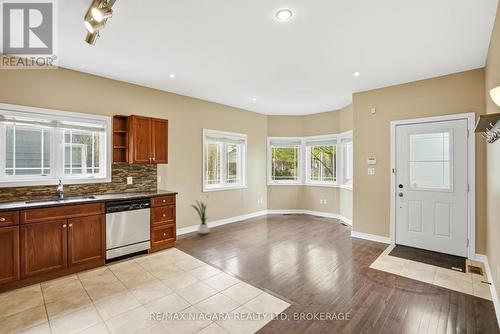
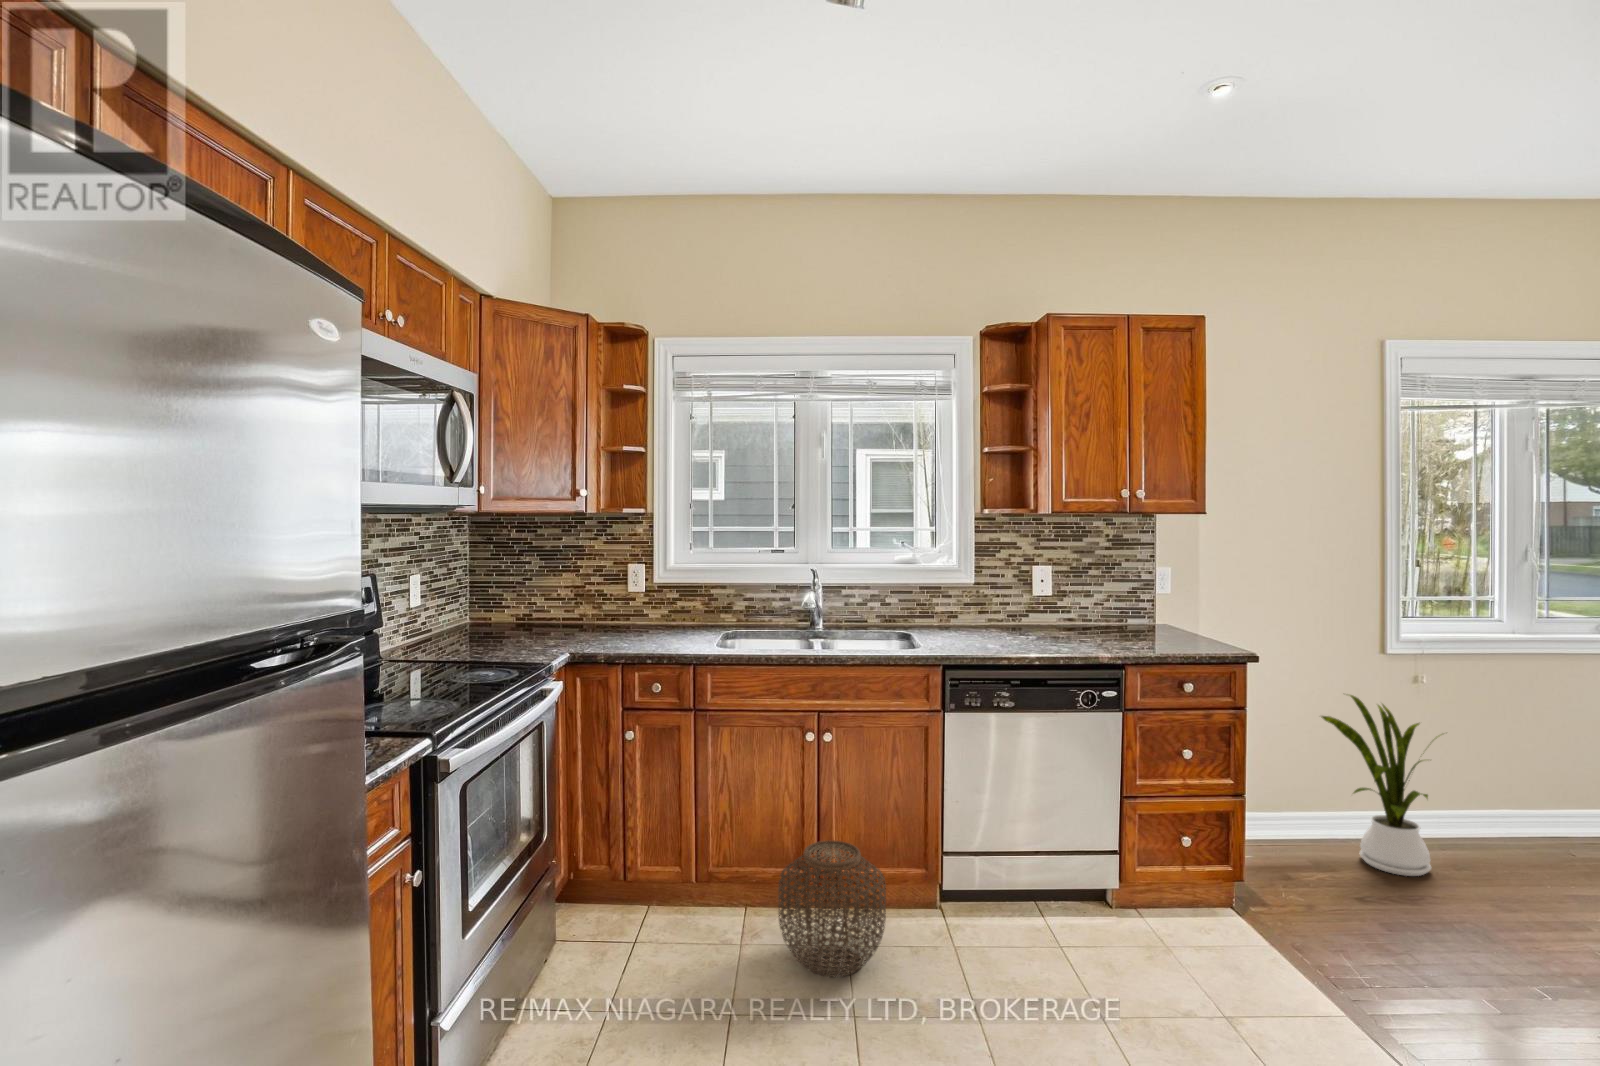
woven basket: none [56,251,91,286] -> present [778,841,886,977]

